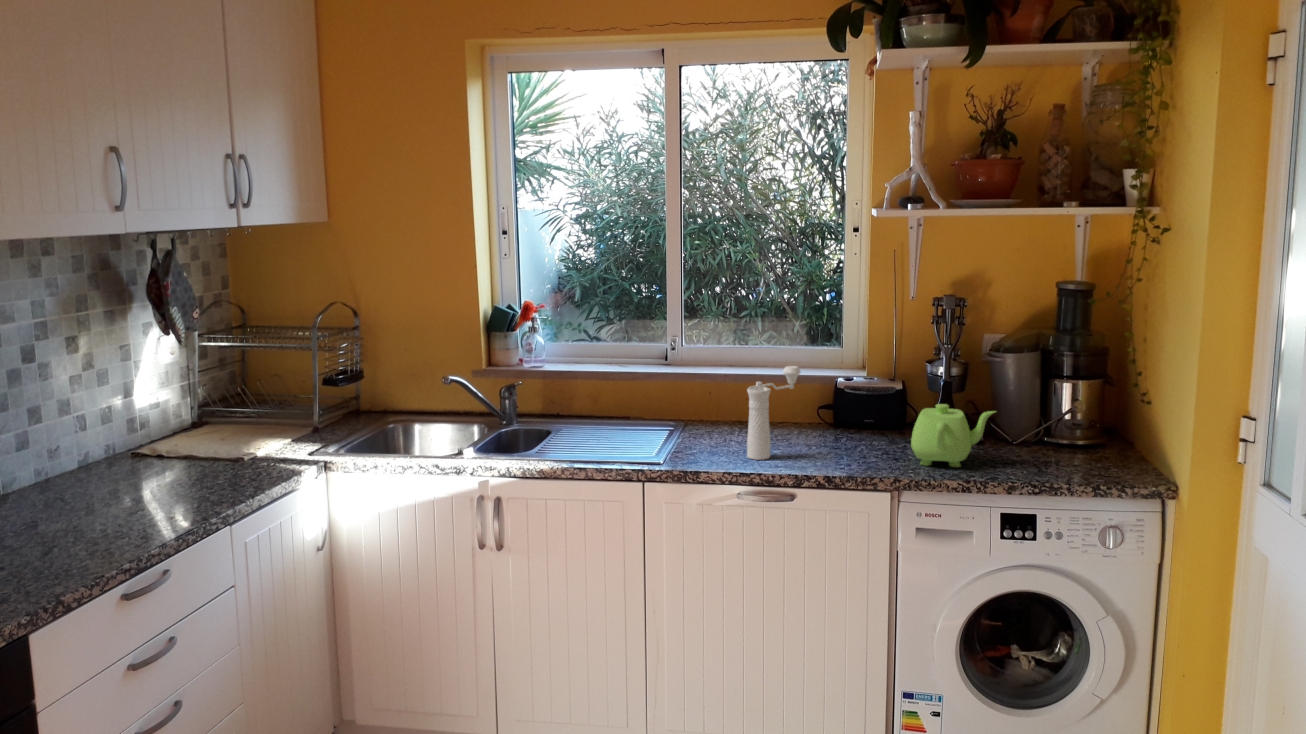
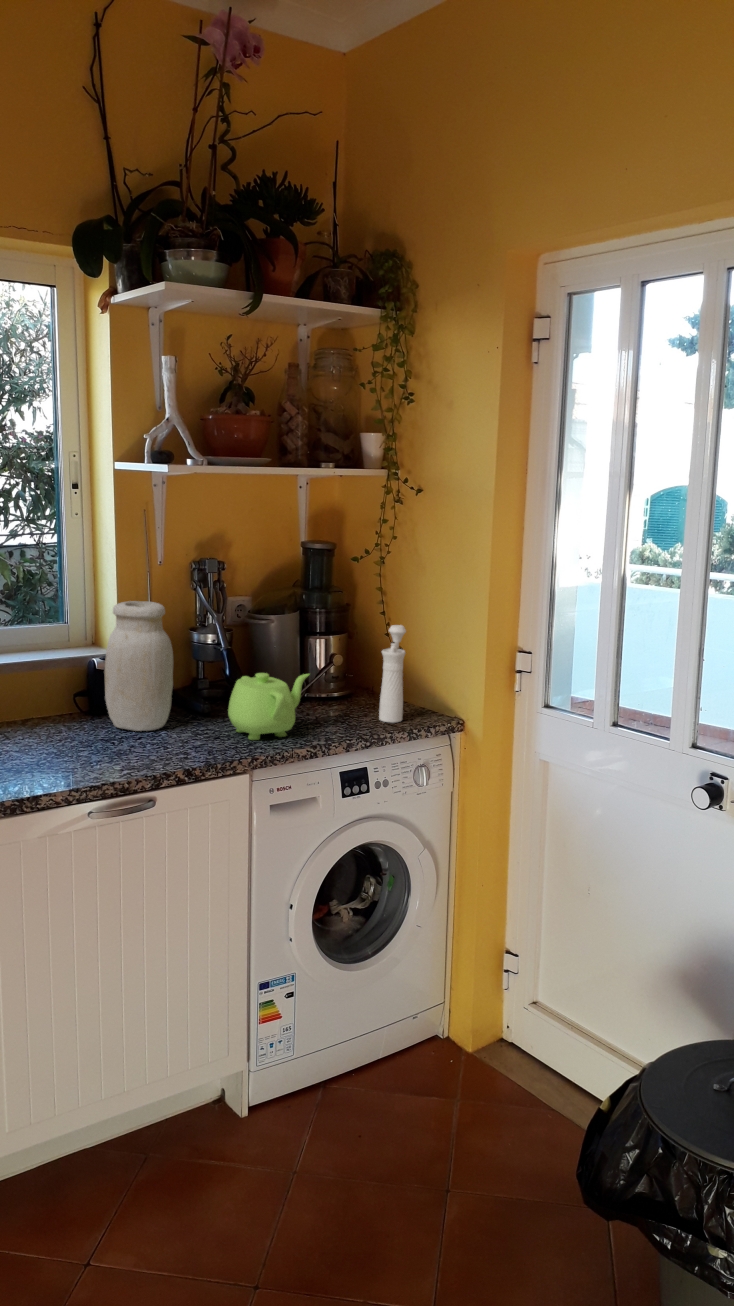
jar: none [822,330,881,444] -> present [104,601,173,731]
pepper mill: present [747,366,800,460] -> present [379,625,406,723]

